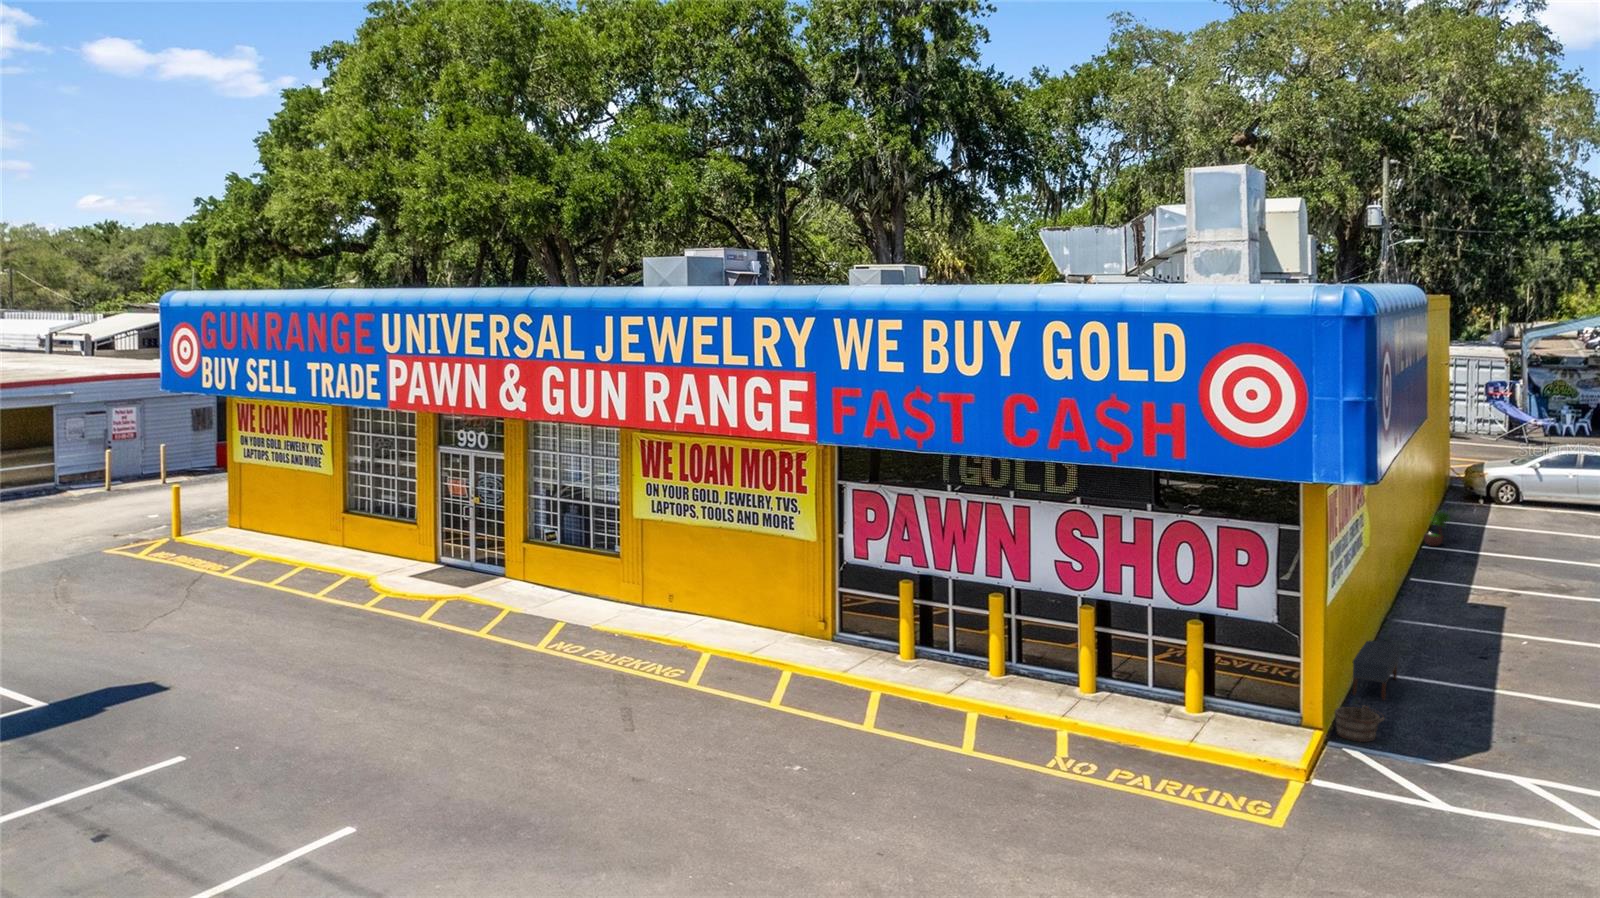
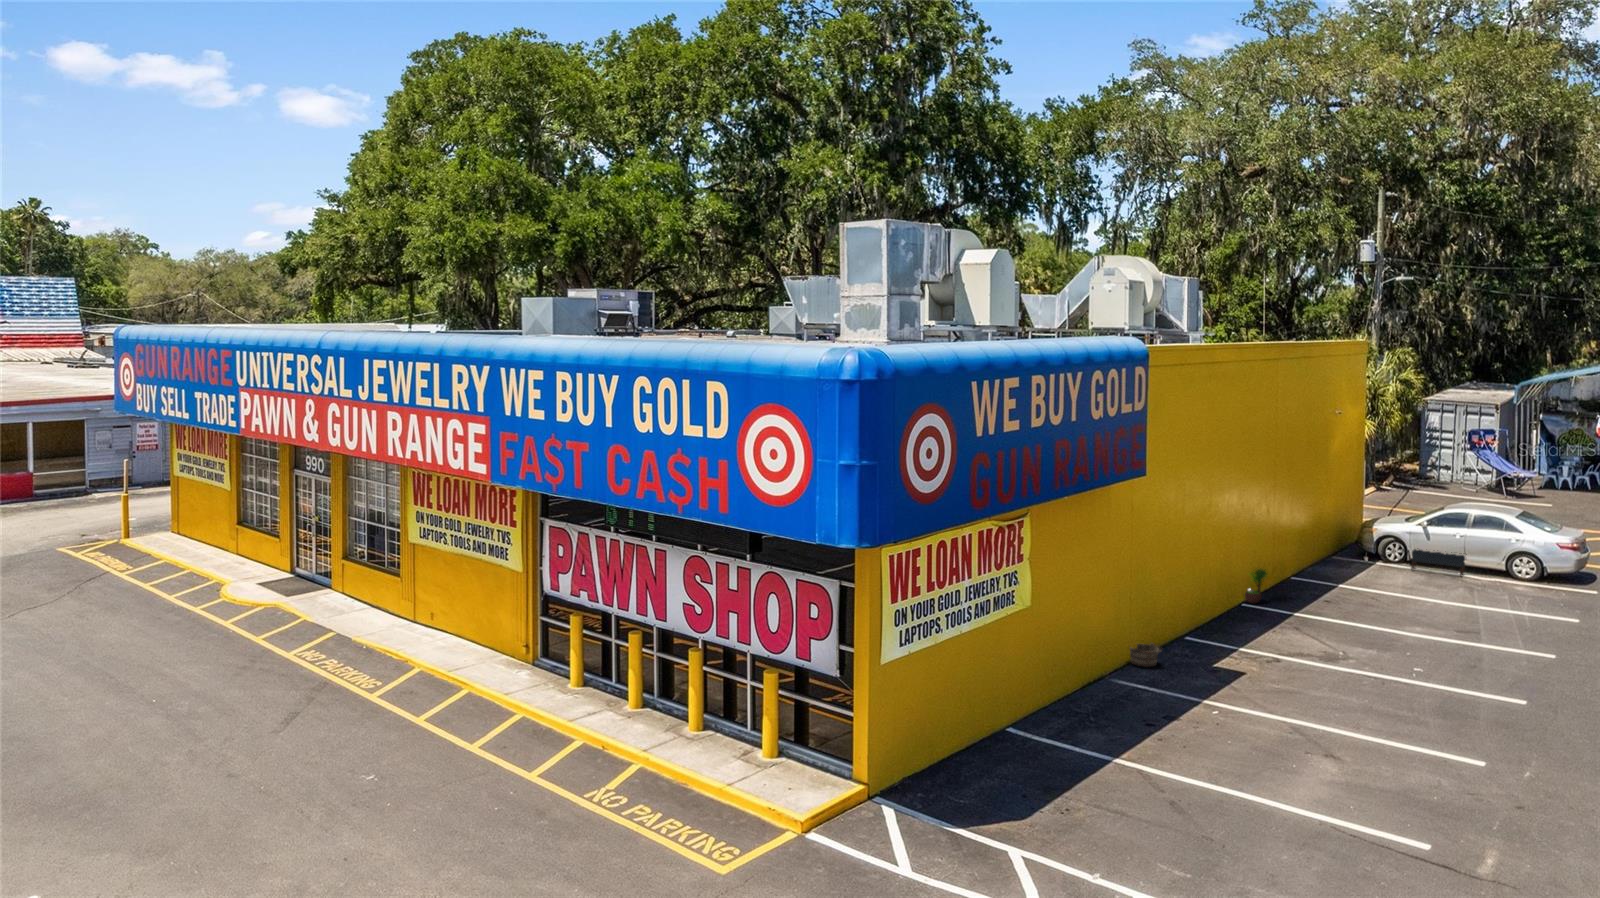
bench: present [1352,641,1400,700] -> present [1411,549,1465,576]
bucket: present [1335,706,1384,742] -> present [1130,643,1161,667]

